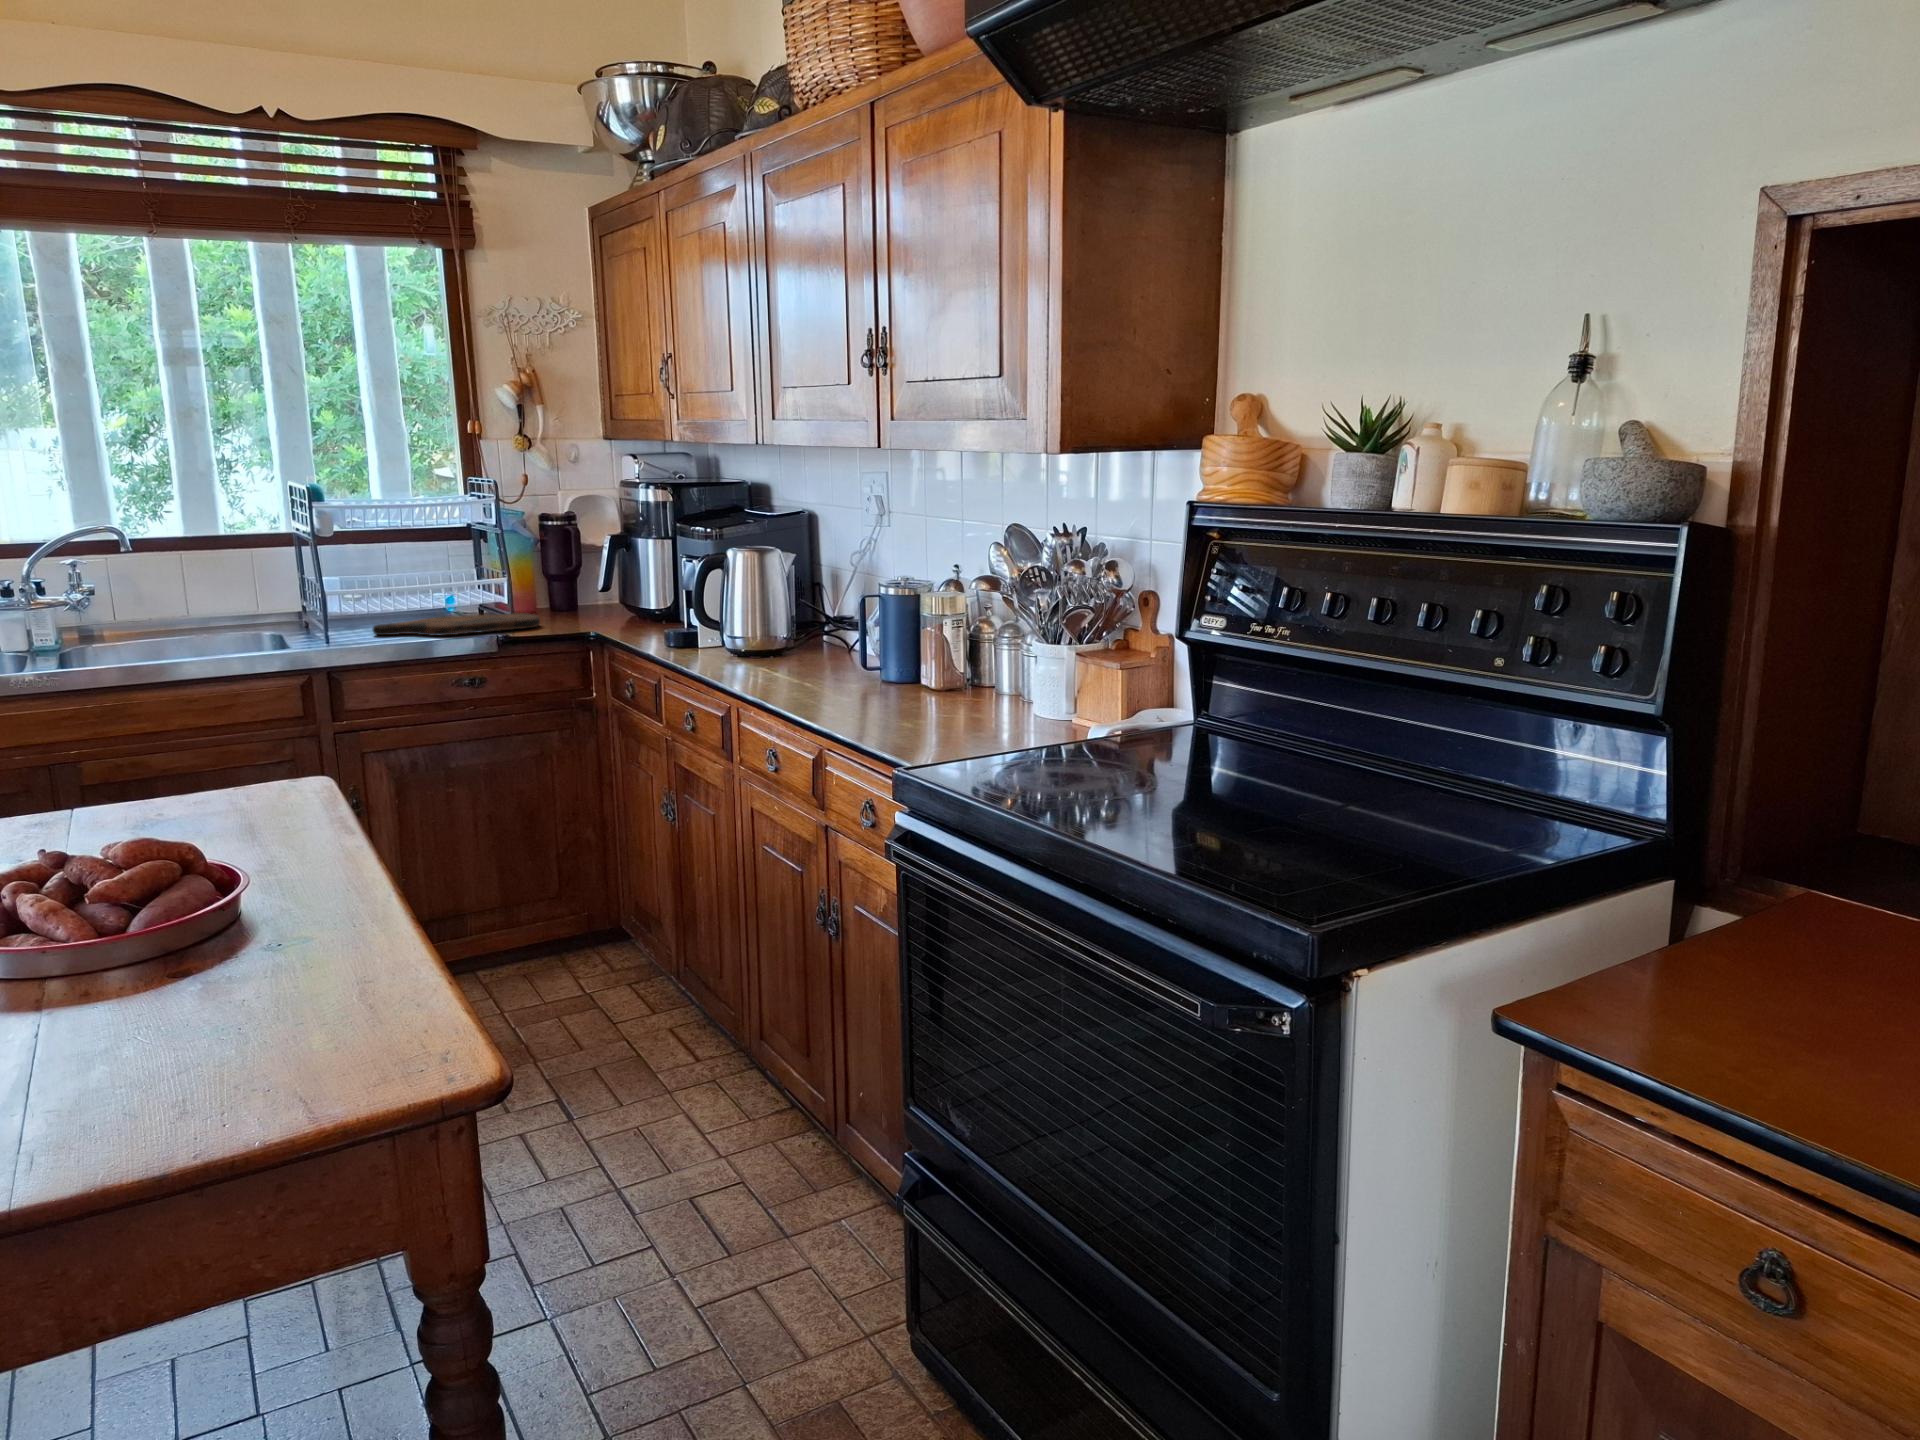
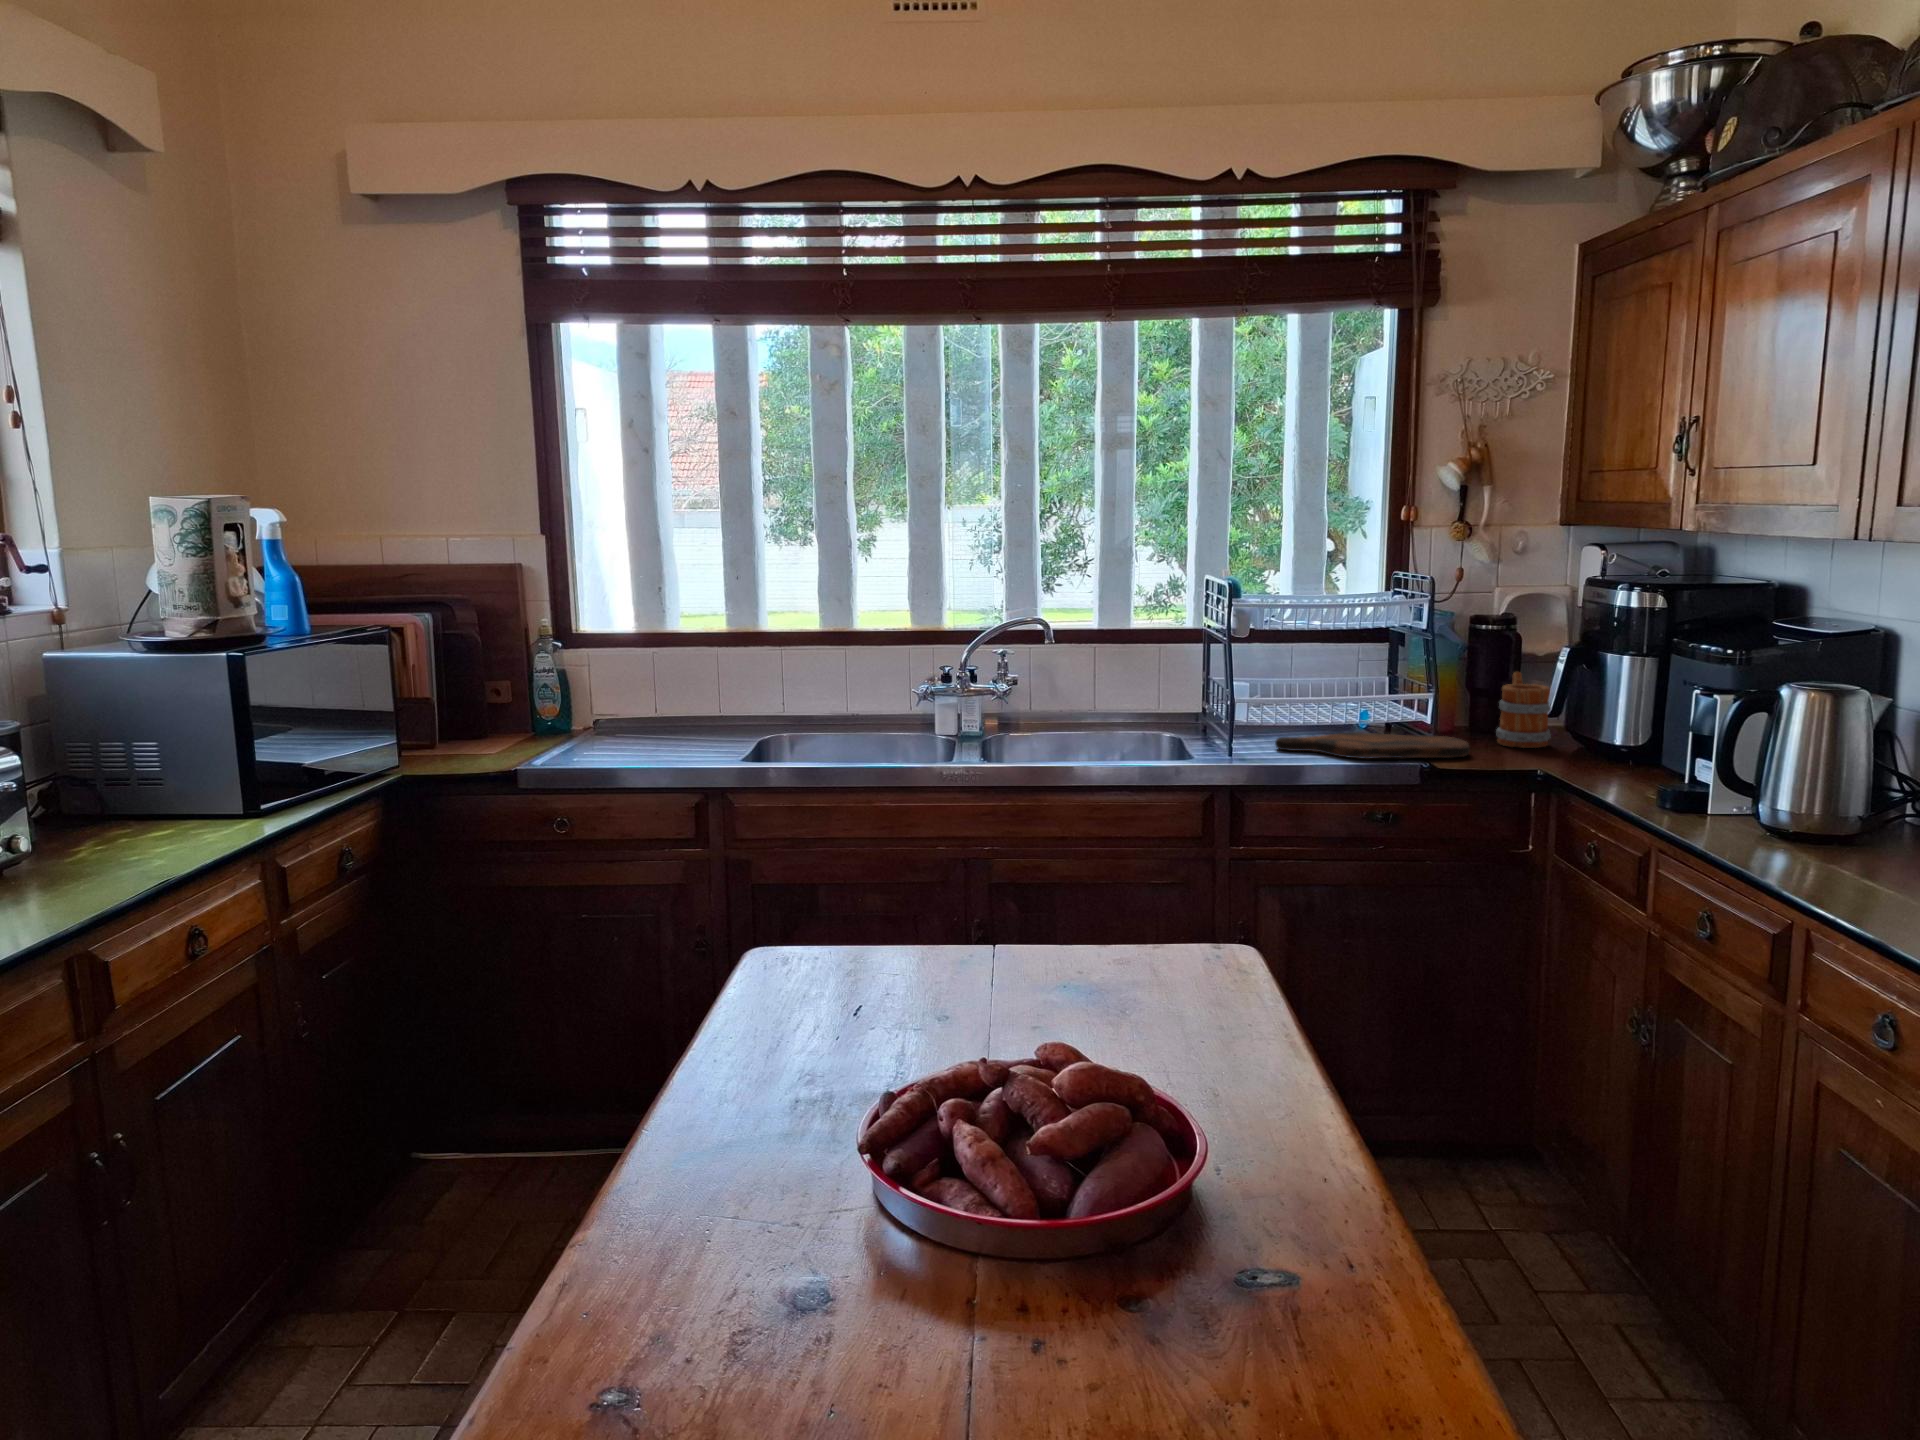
mug: none [563,558,605,618] -> present [1496,672,1551,748]

